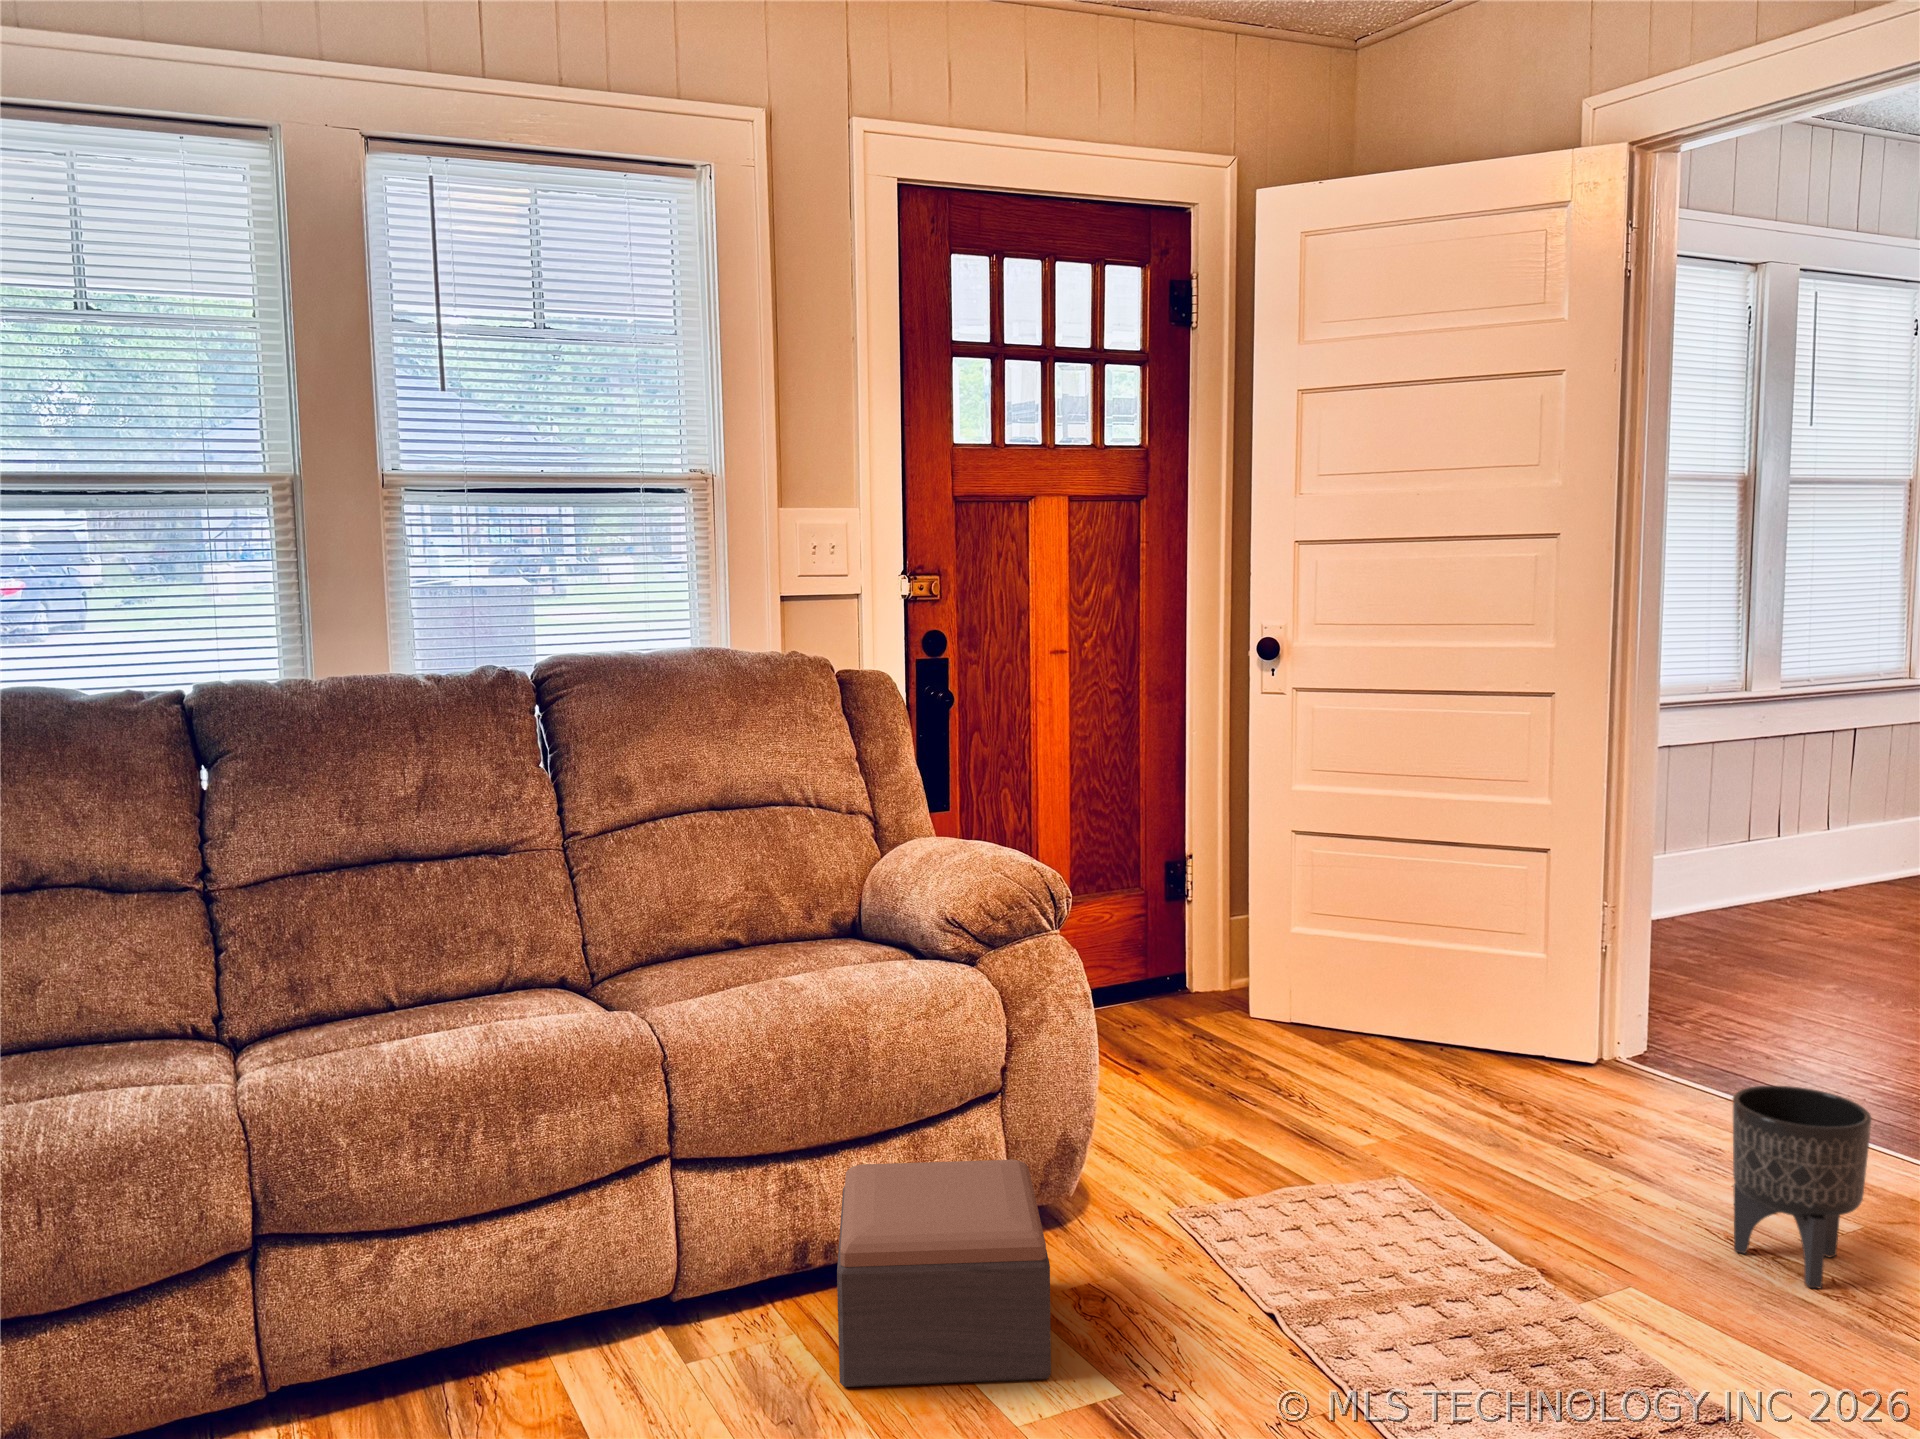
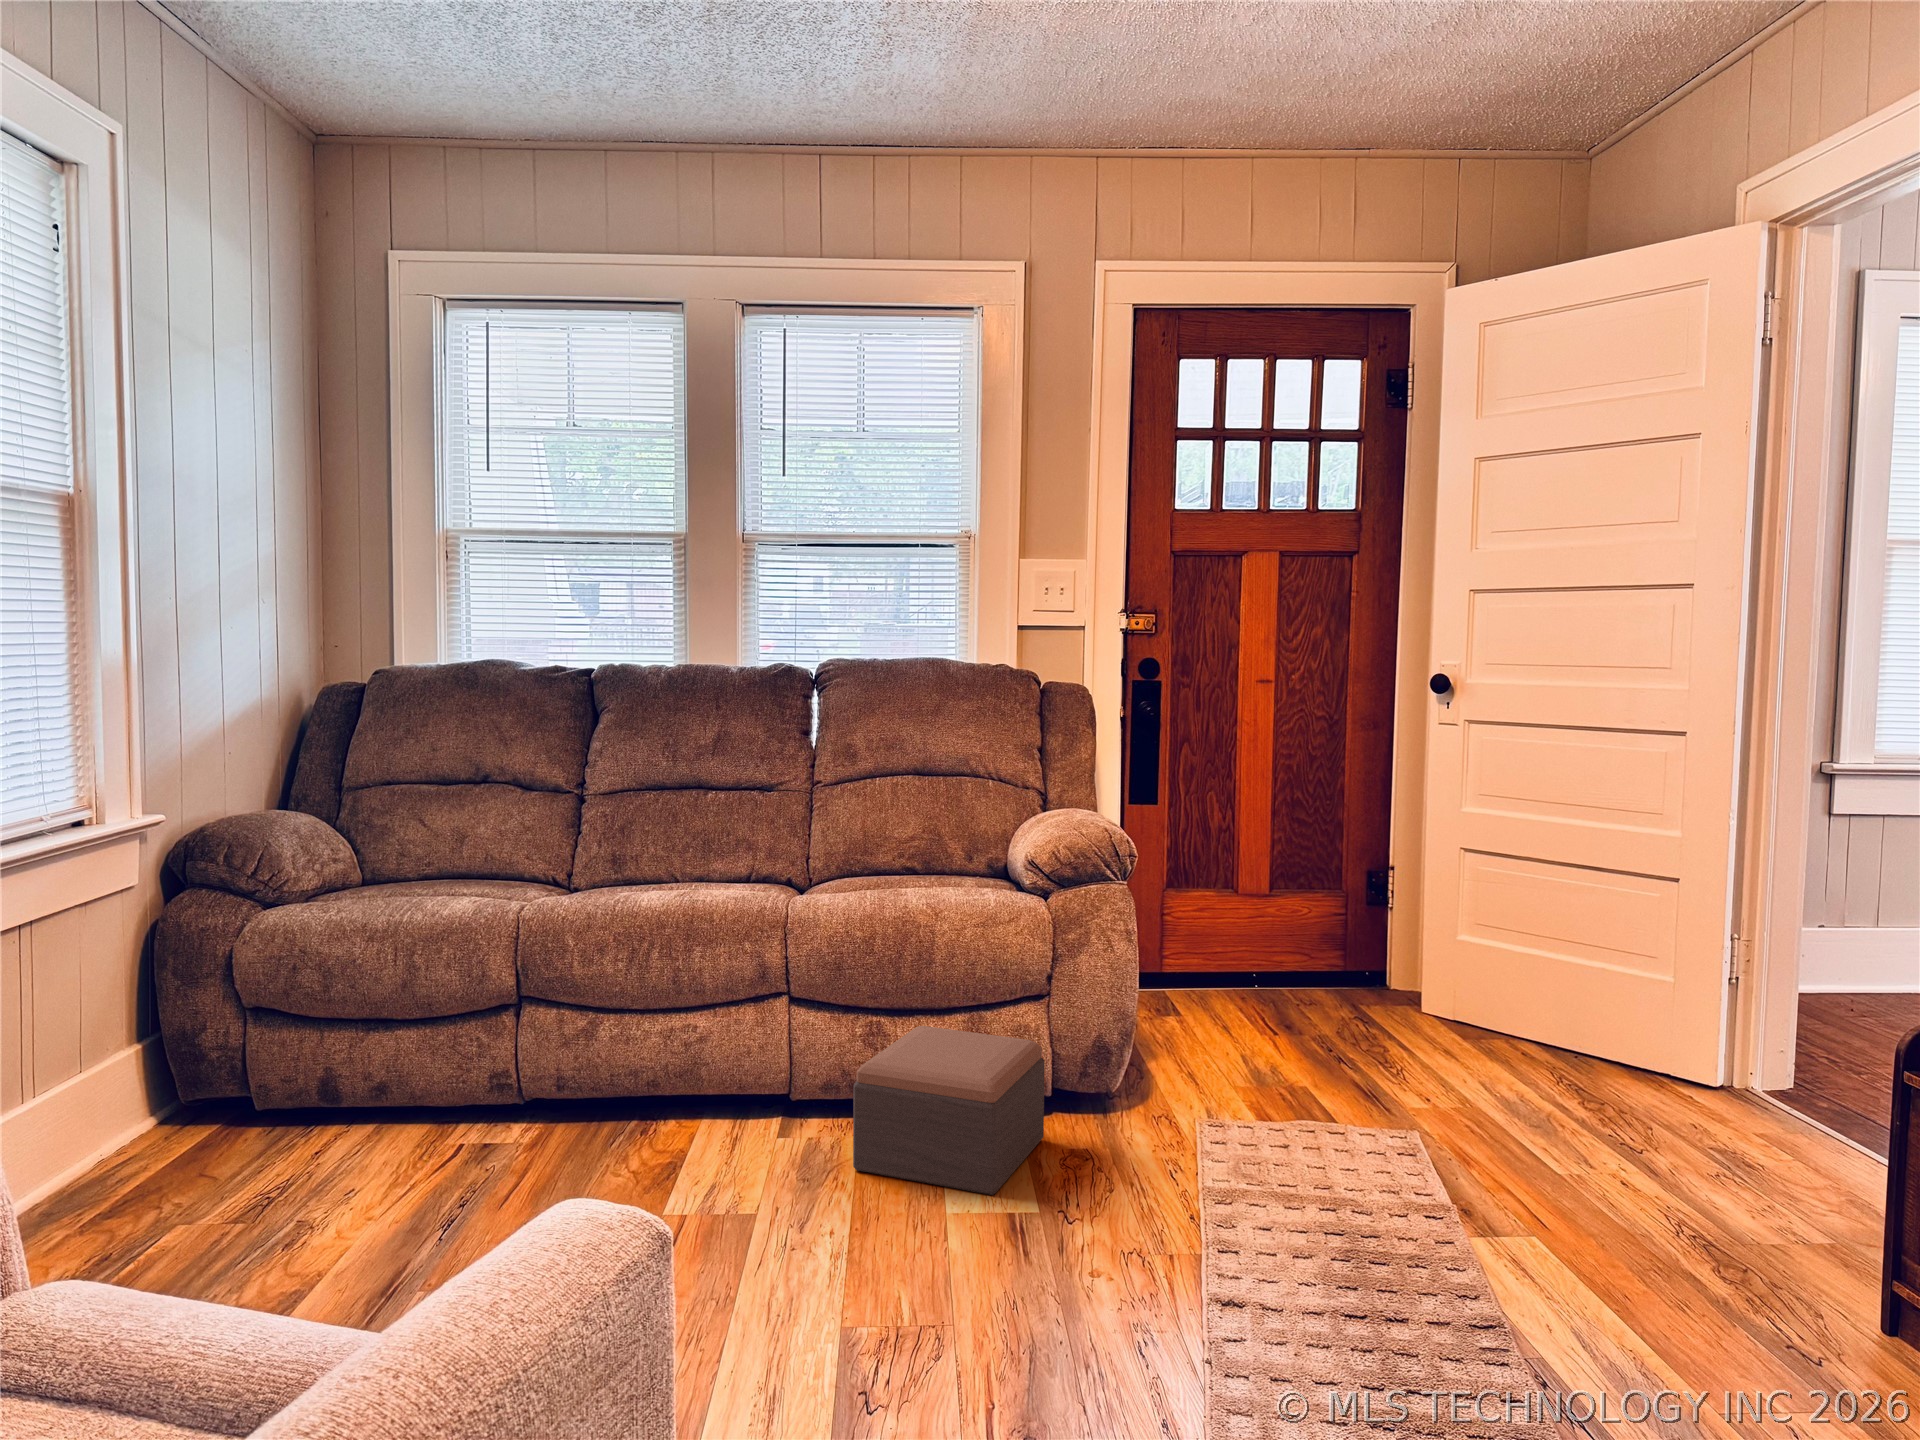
planter: present [1732,1085,1872,1289] -> none [1669,1086,1804,1280]

